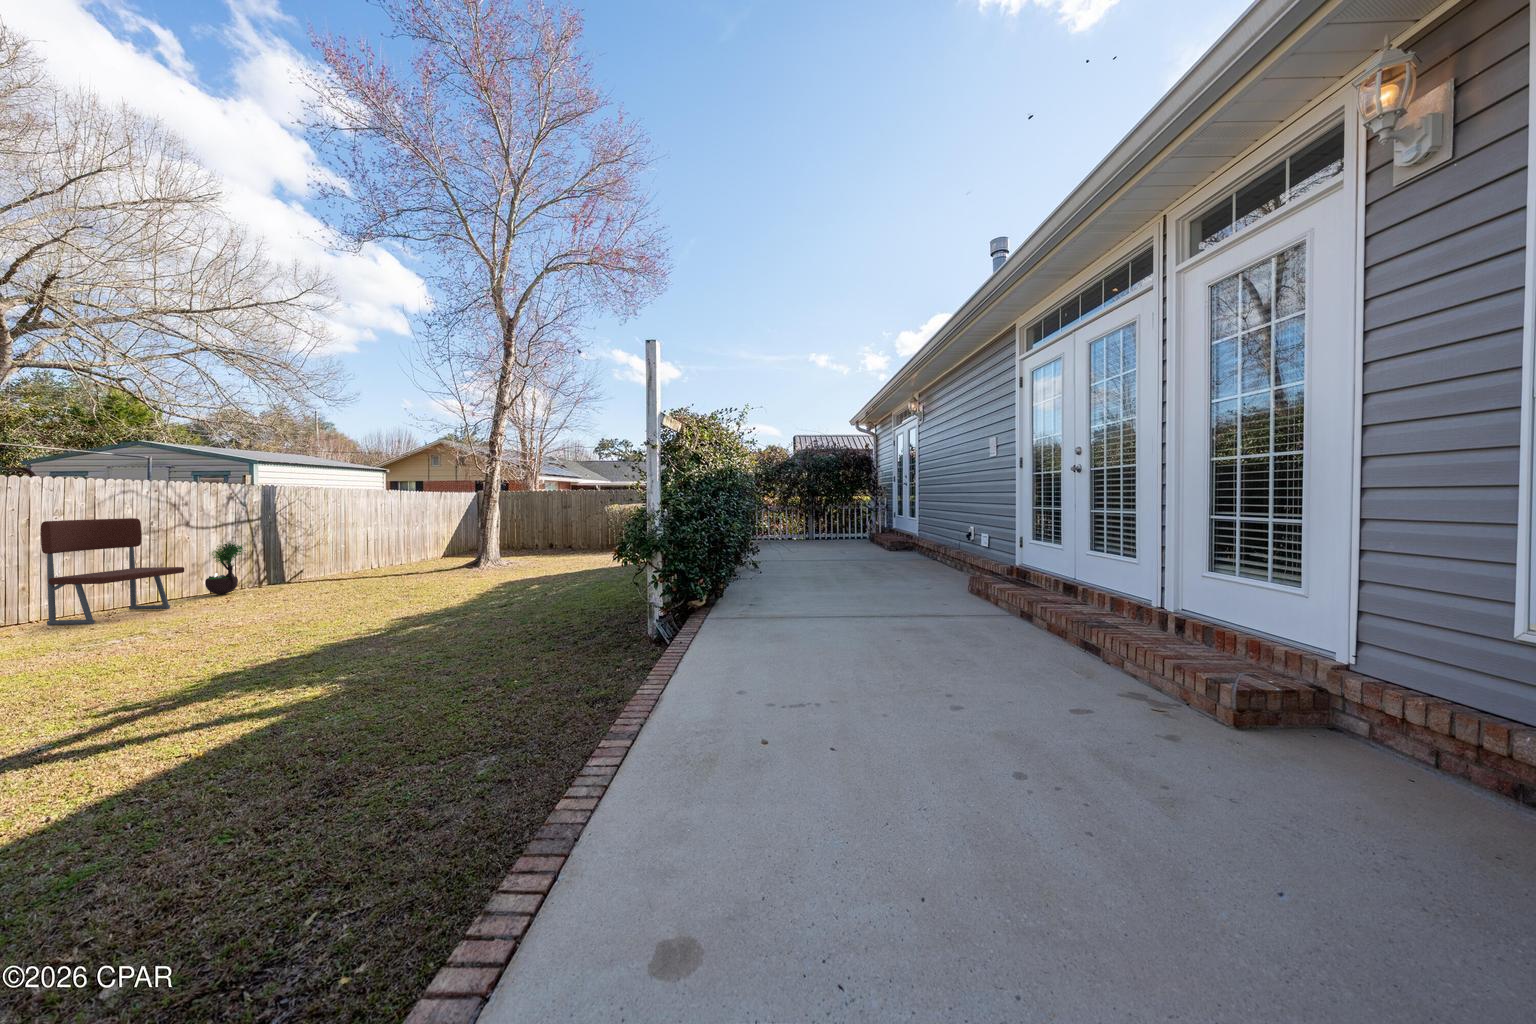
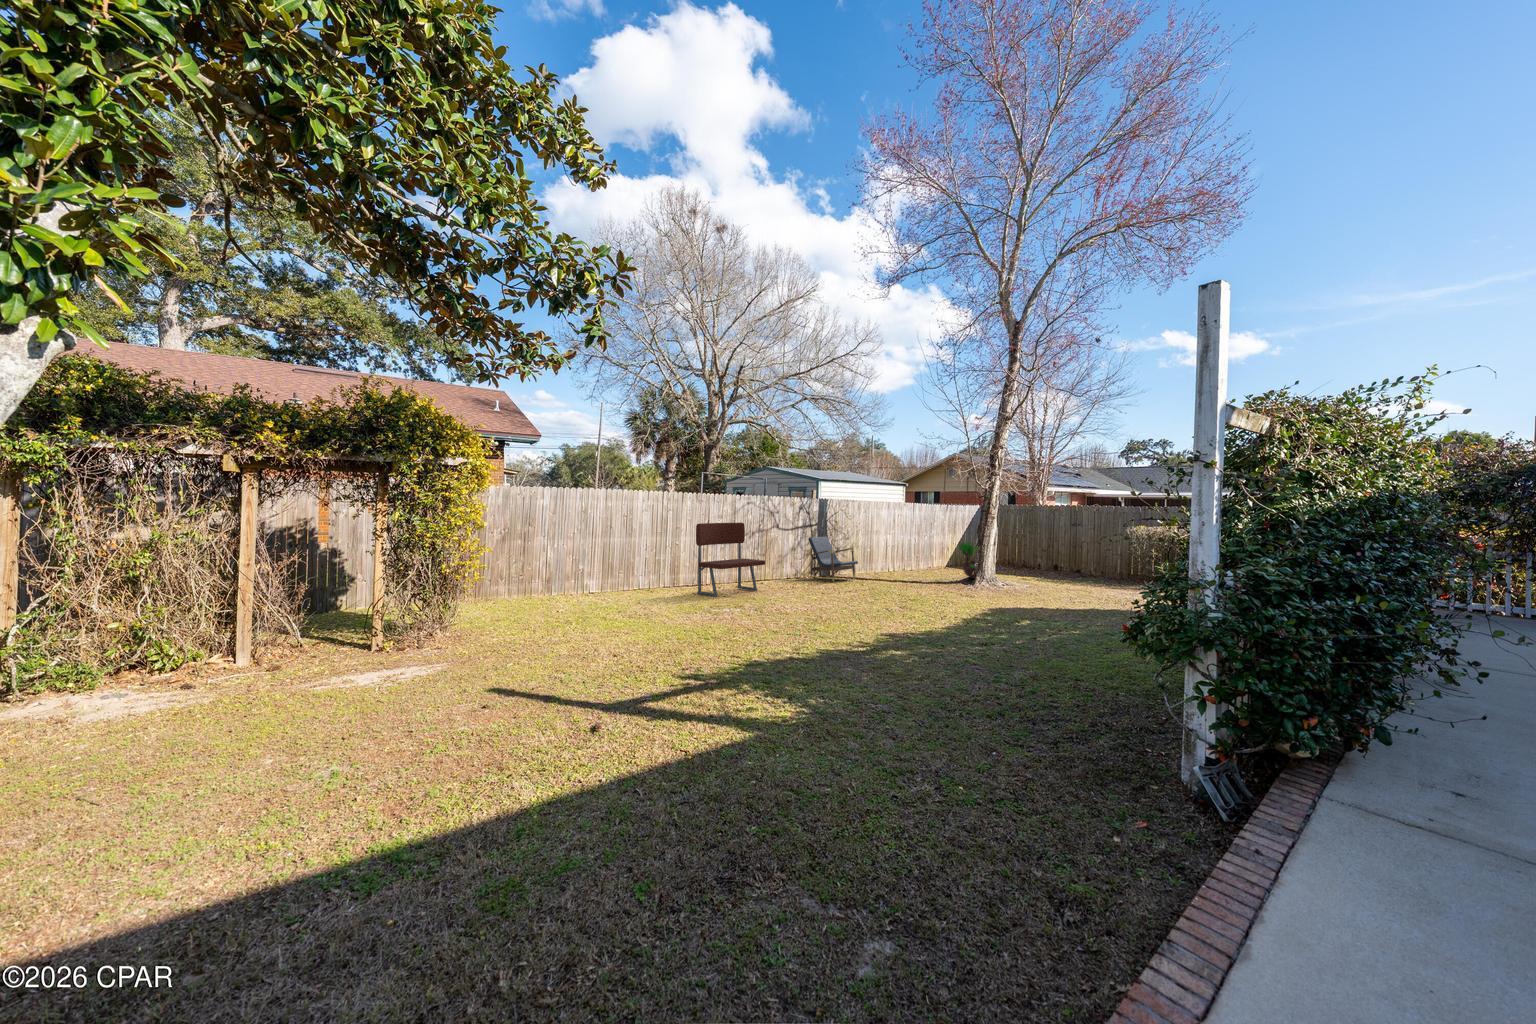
lounge chair: none [251,533,329,587] -> present [809,537,858,582]
potted tree: present [205,542,246,594] -> present [958,542,976,578]

